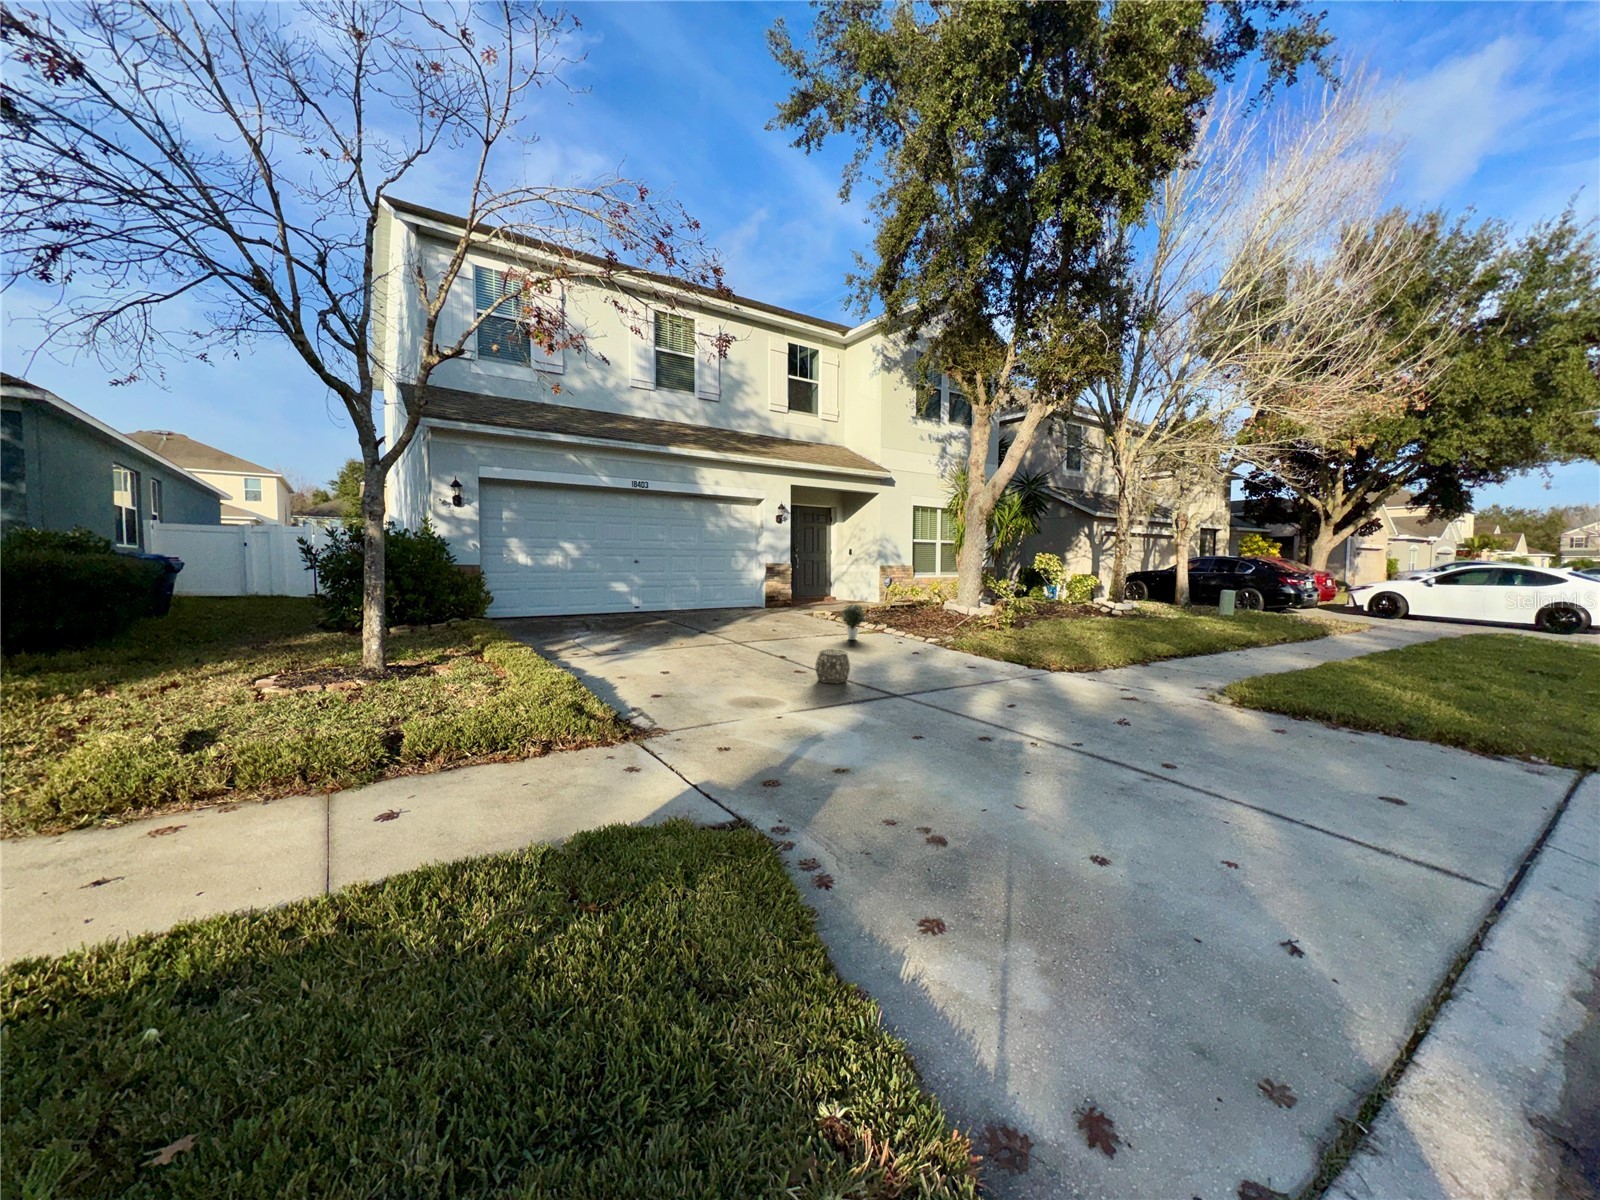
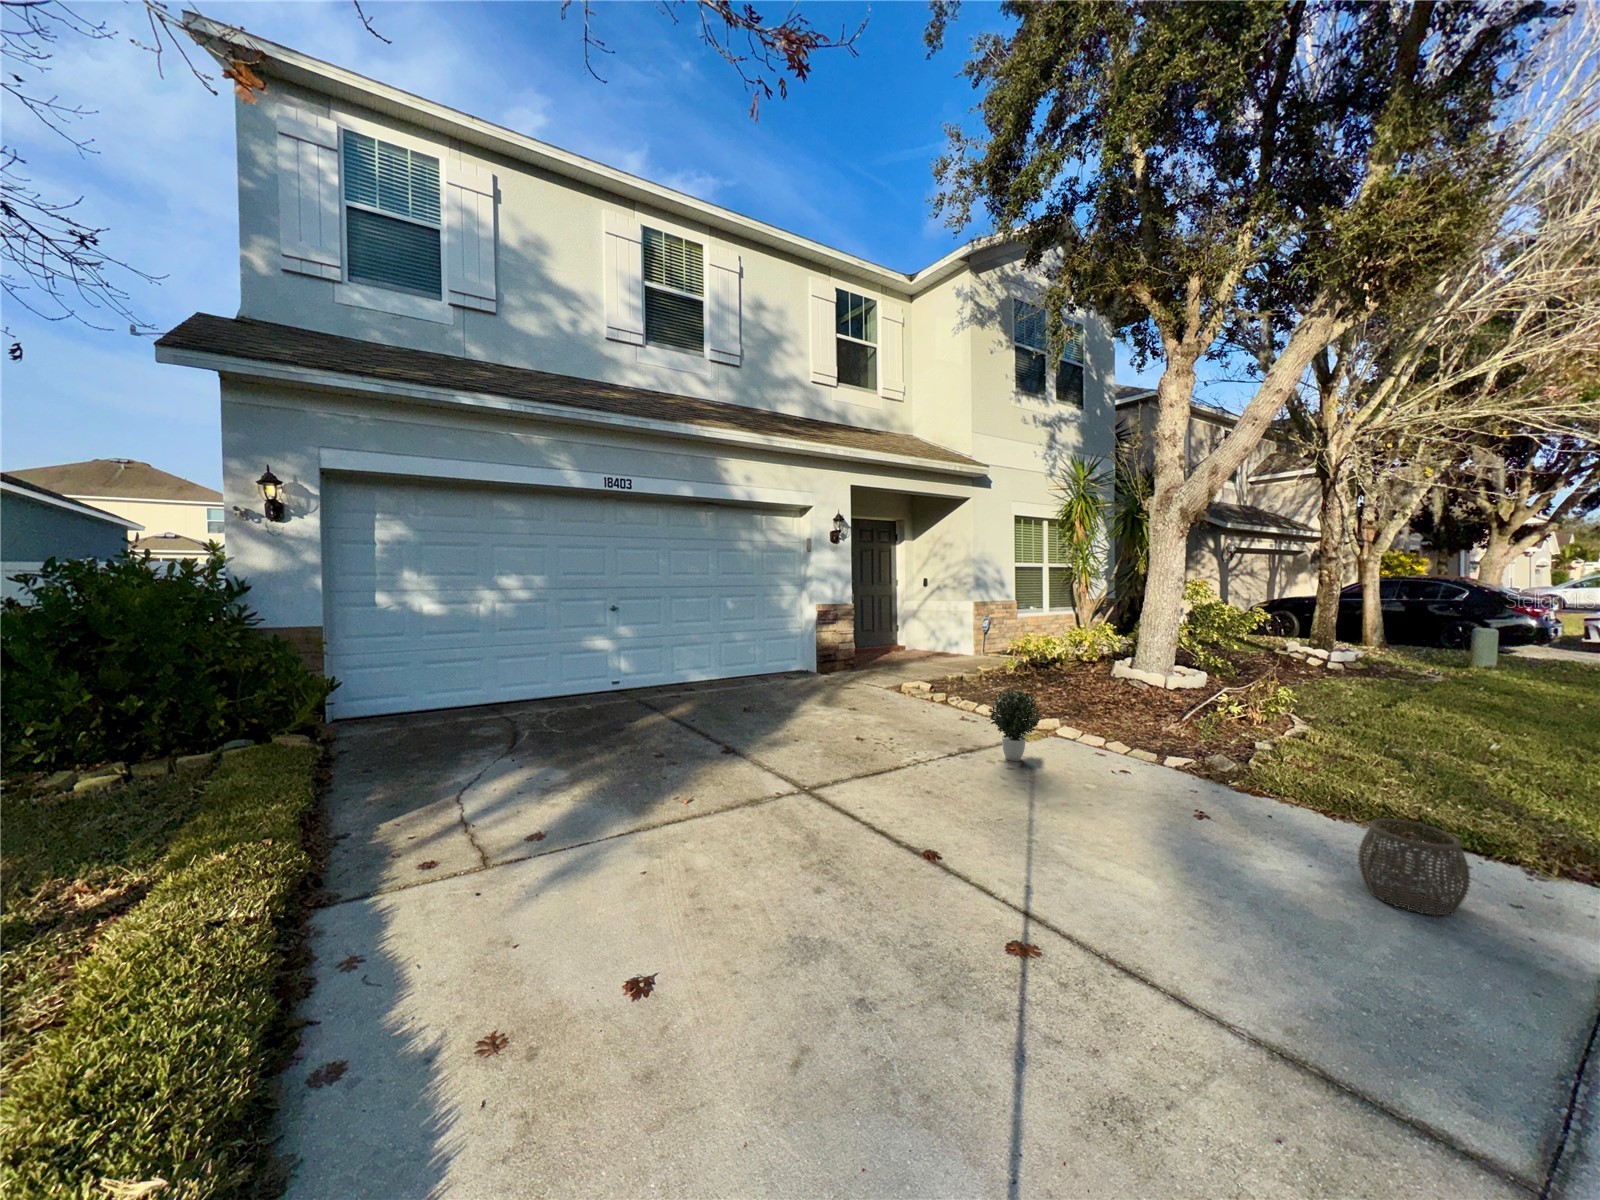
woven basket: present [815,649,850,684] -> present [1358,819,1470,916]

